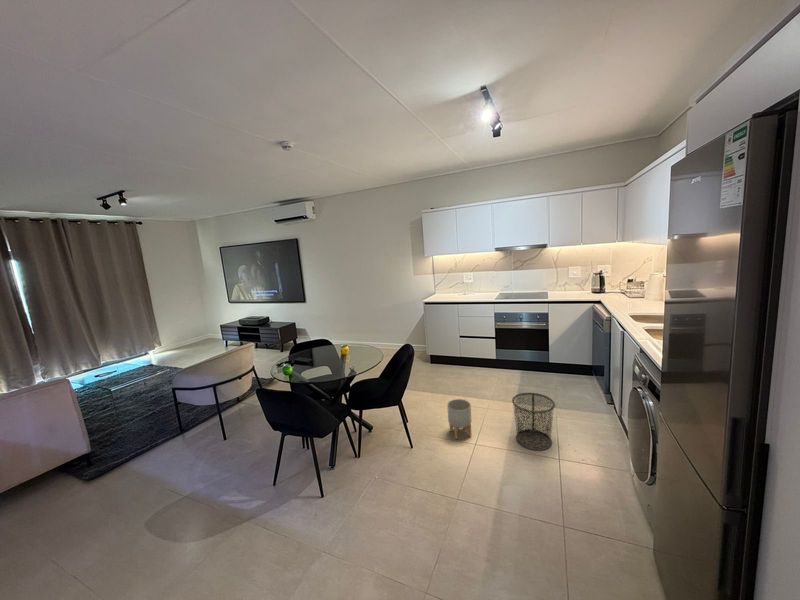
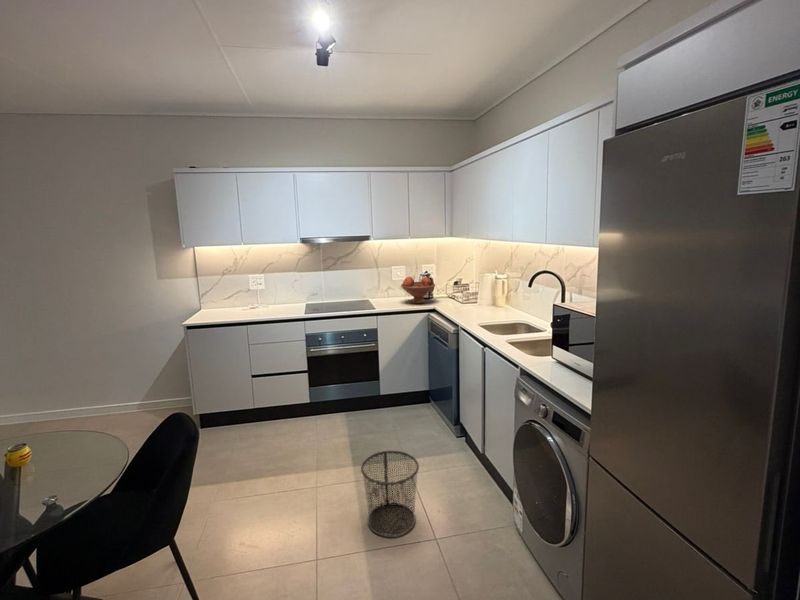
fruit bowl: none [573,275,605,296] -> present [401,277,435,303]
planter: present [447,399,472,439] -> none [259,489,303,563]

